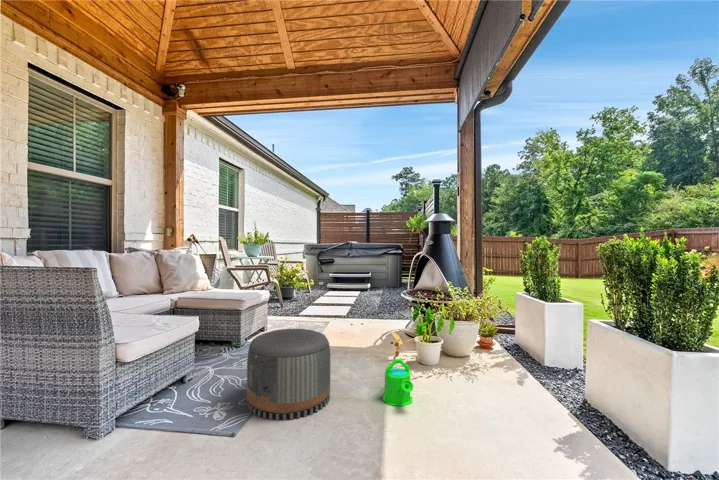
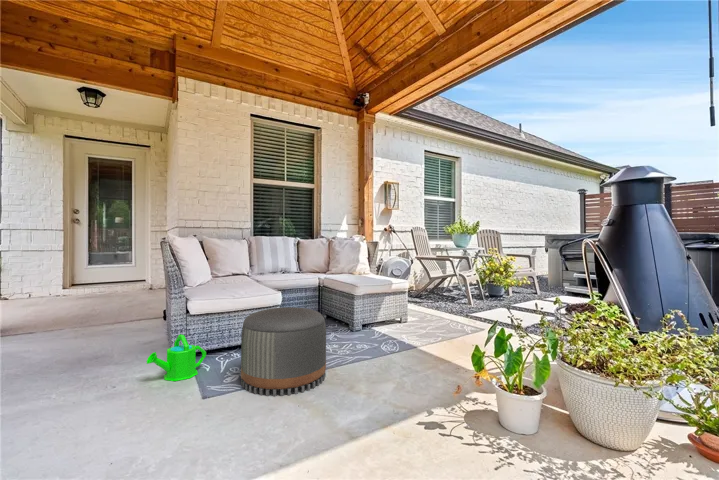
watering can: present [383,359,413,406] -> present [147,334,206,381]

